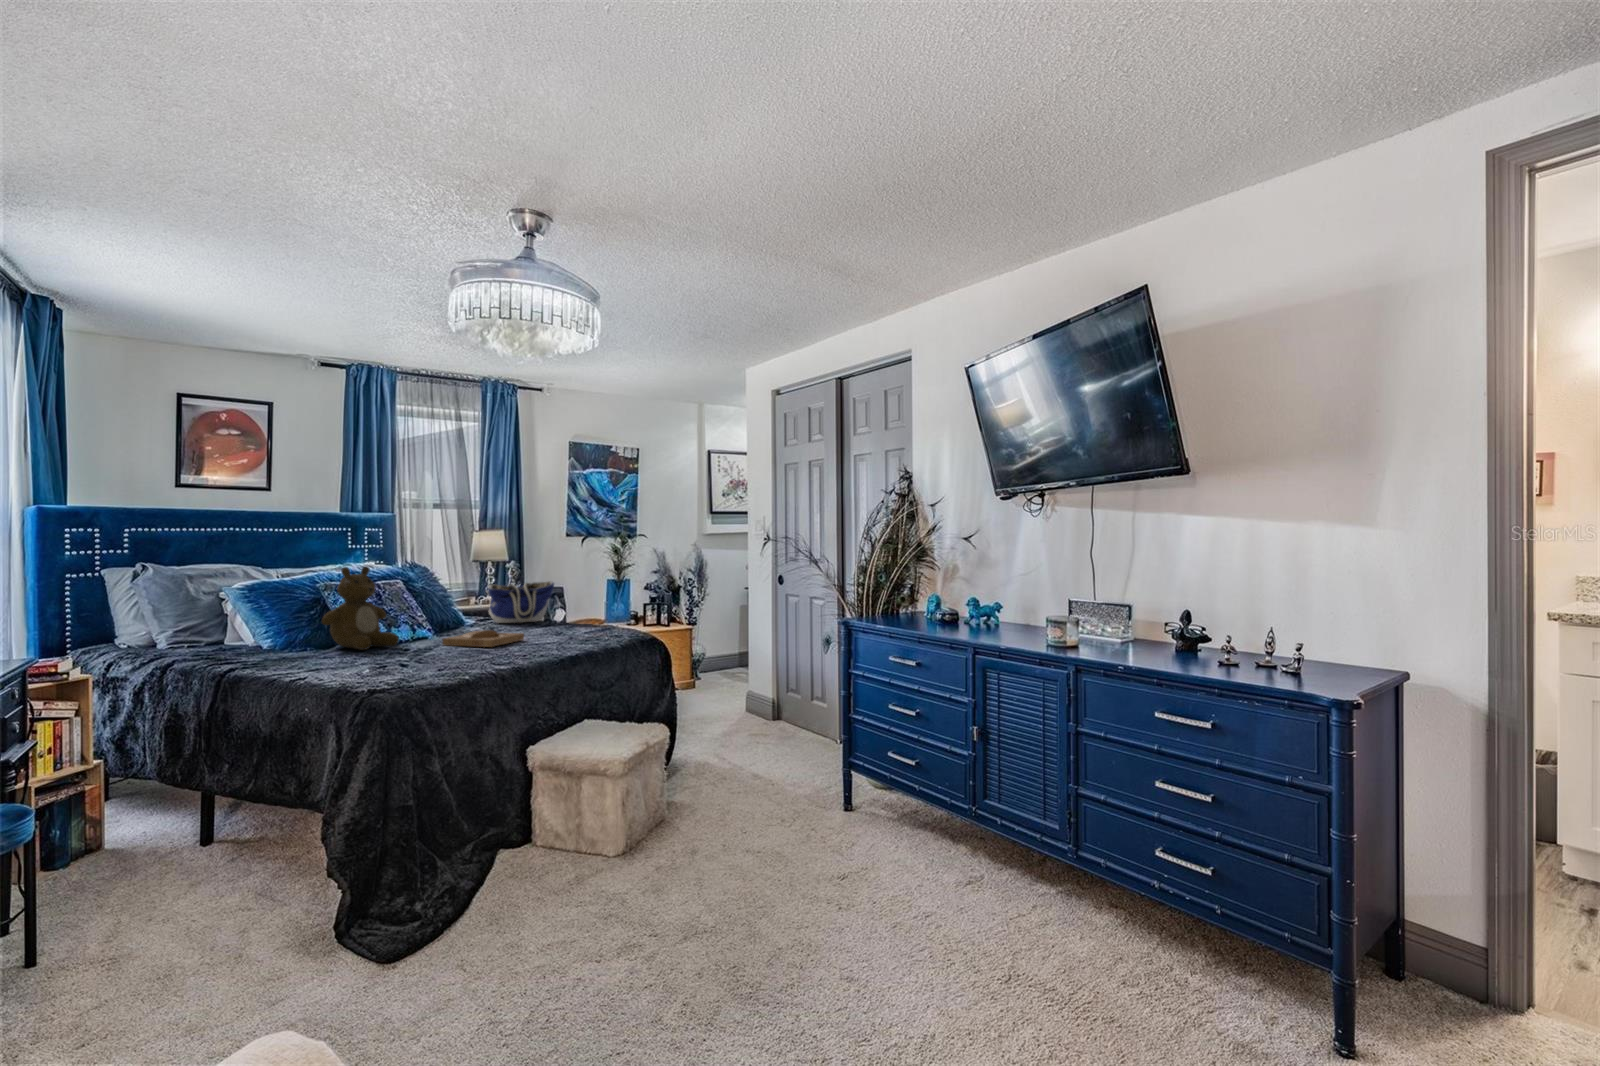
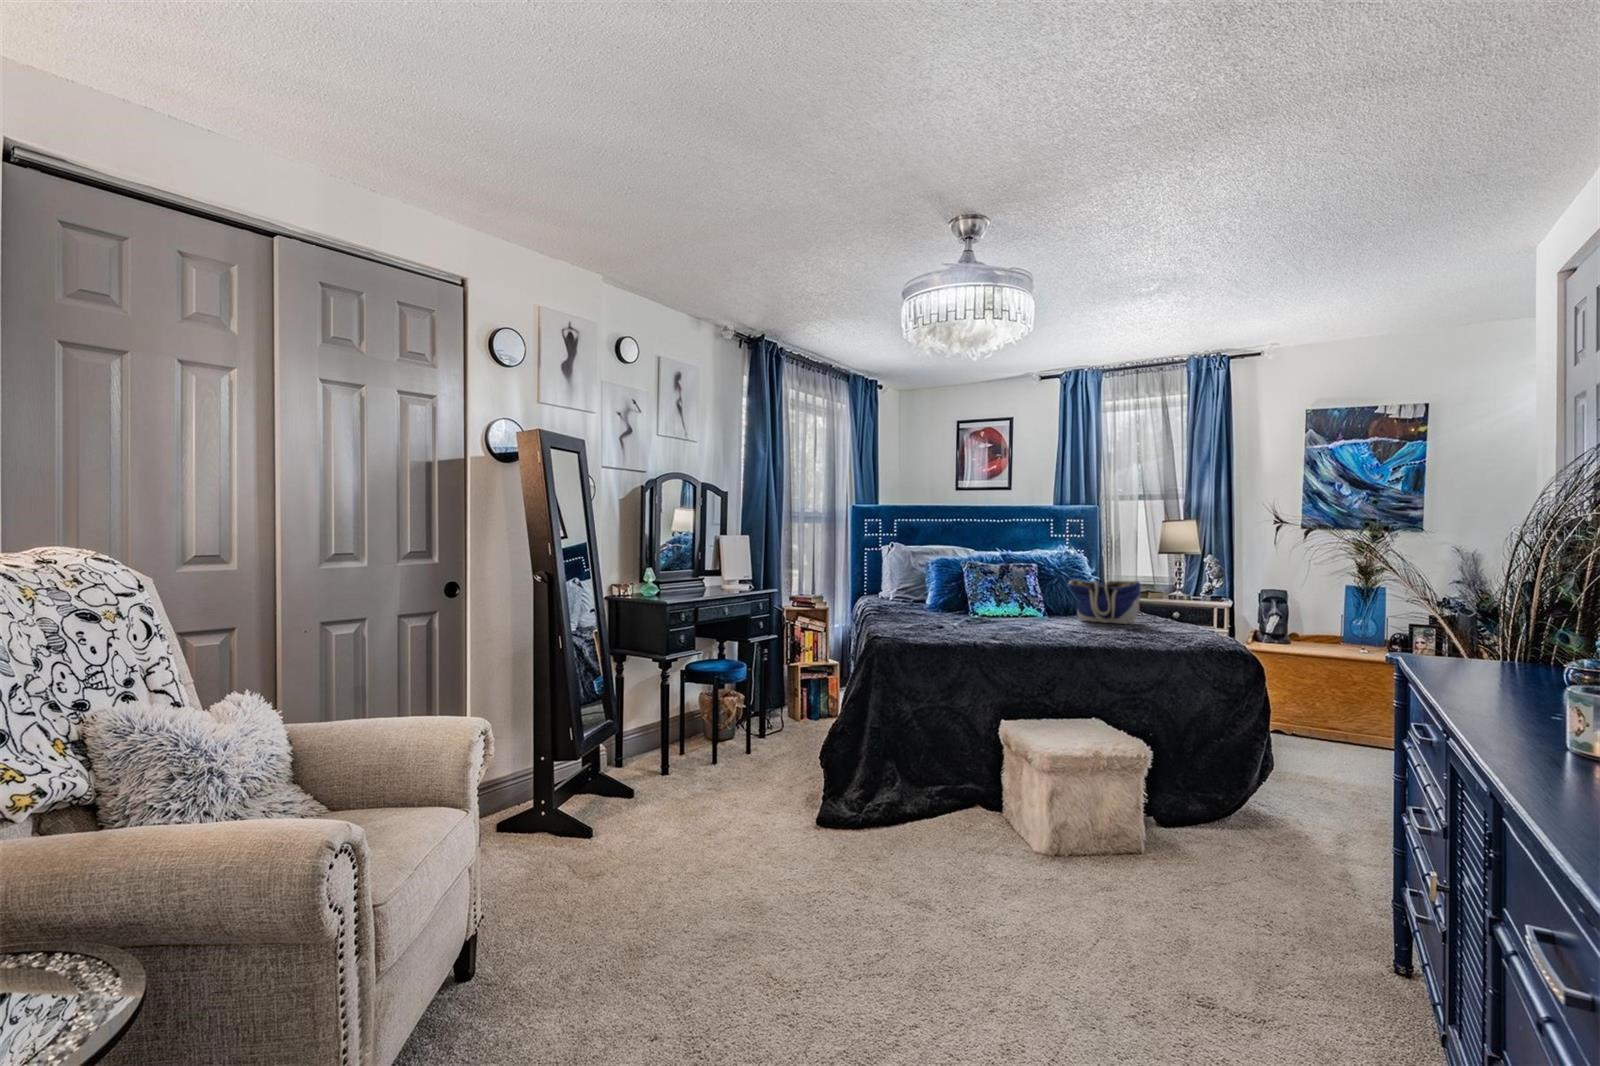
teddy bear: present [322,567,399,650] -> none [886,556,941,626]
tray: present [442,630,524,647] -> none [967,623,1037,638]

